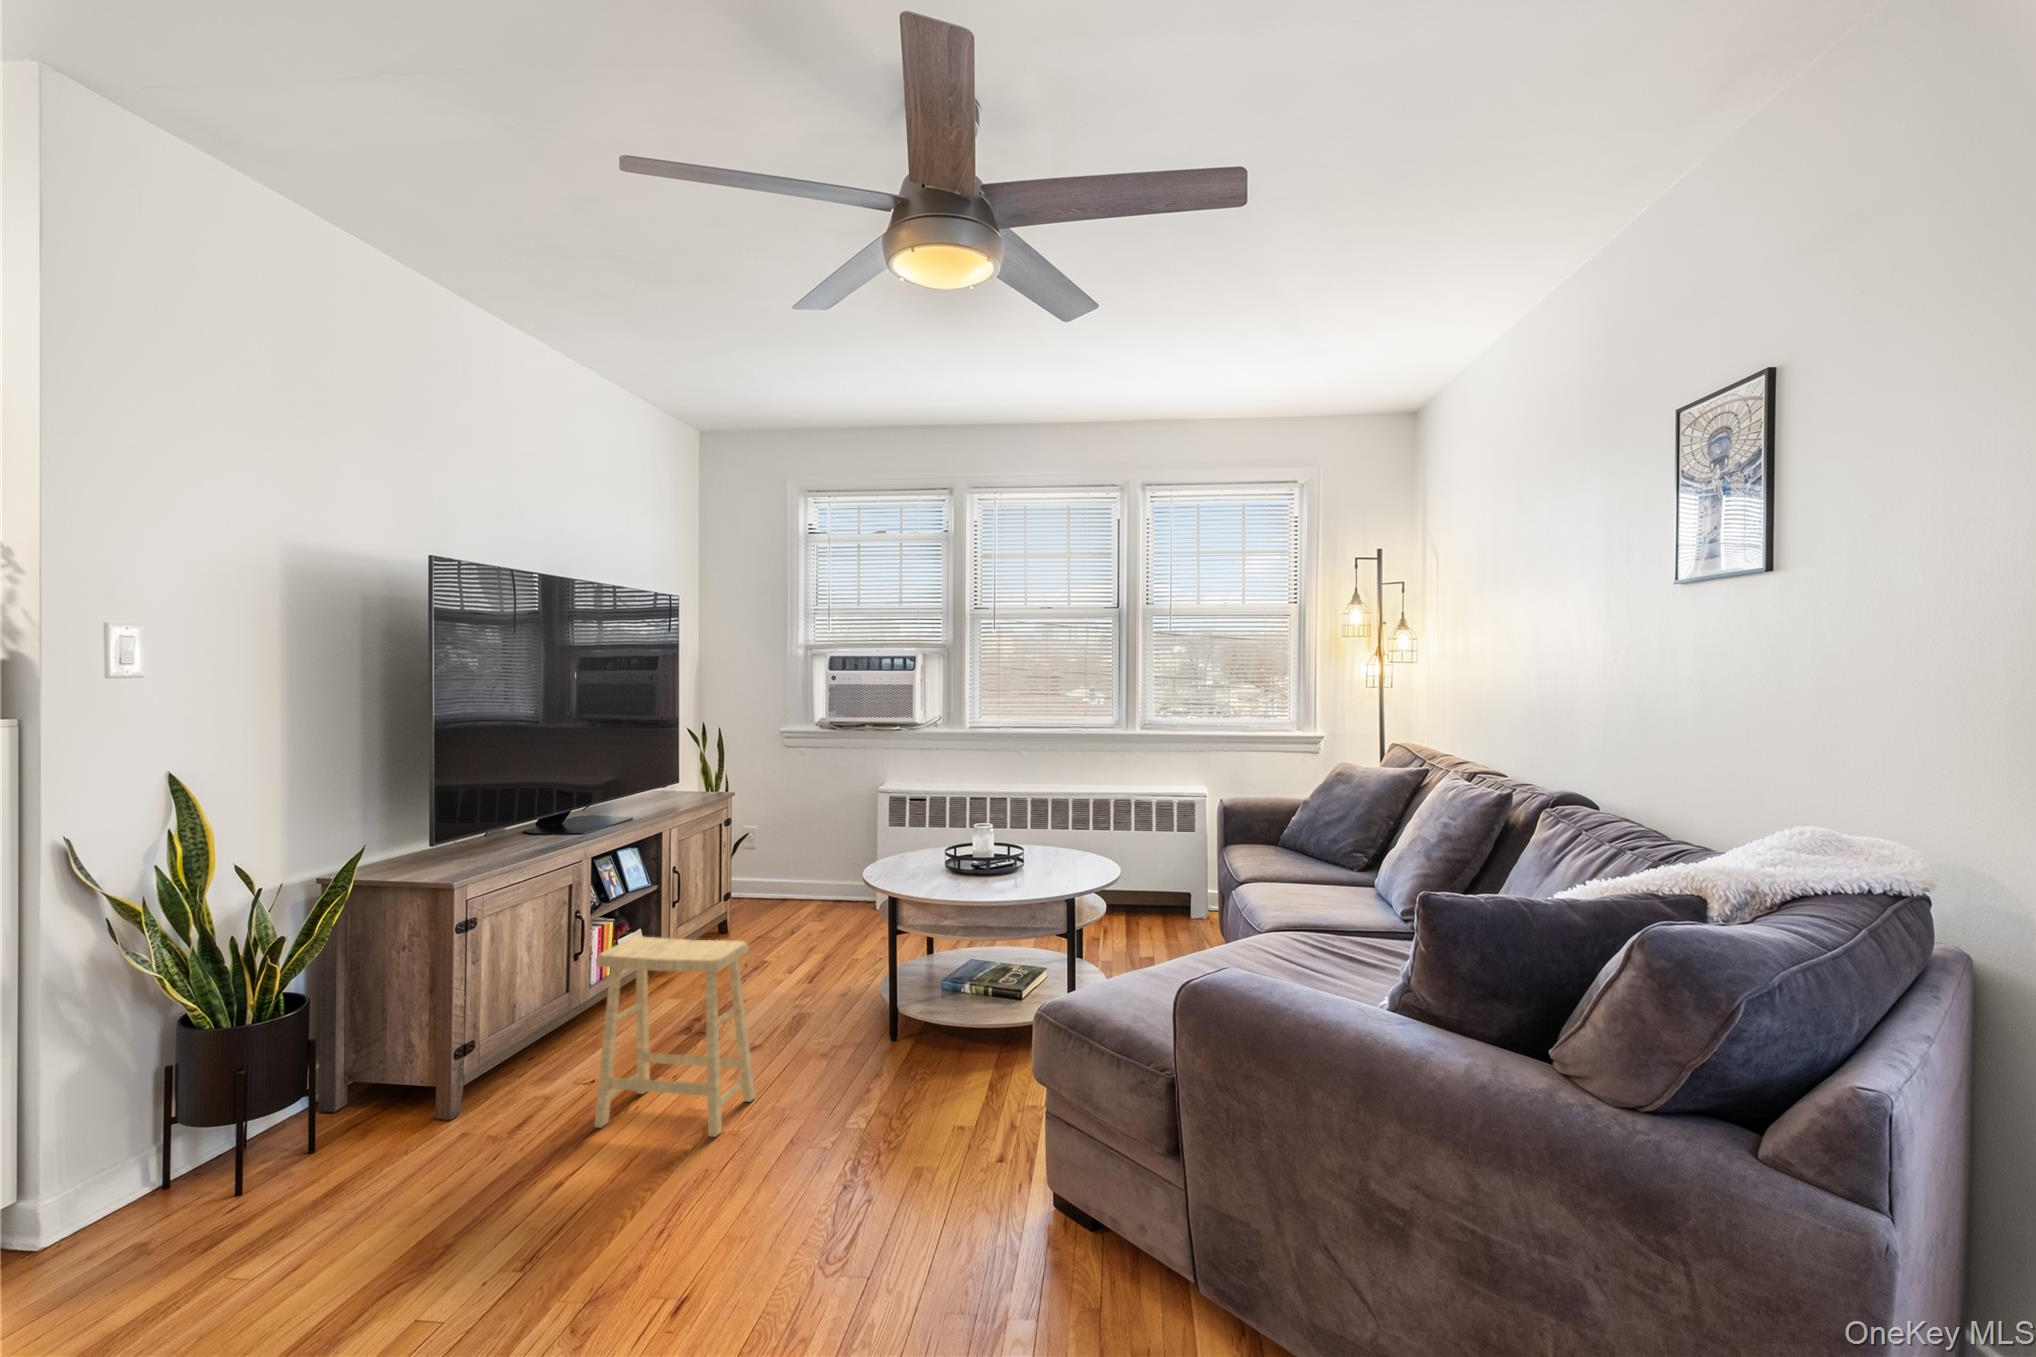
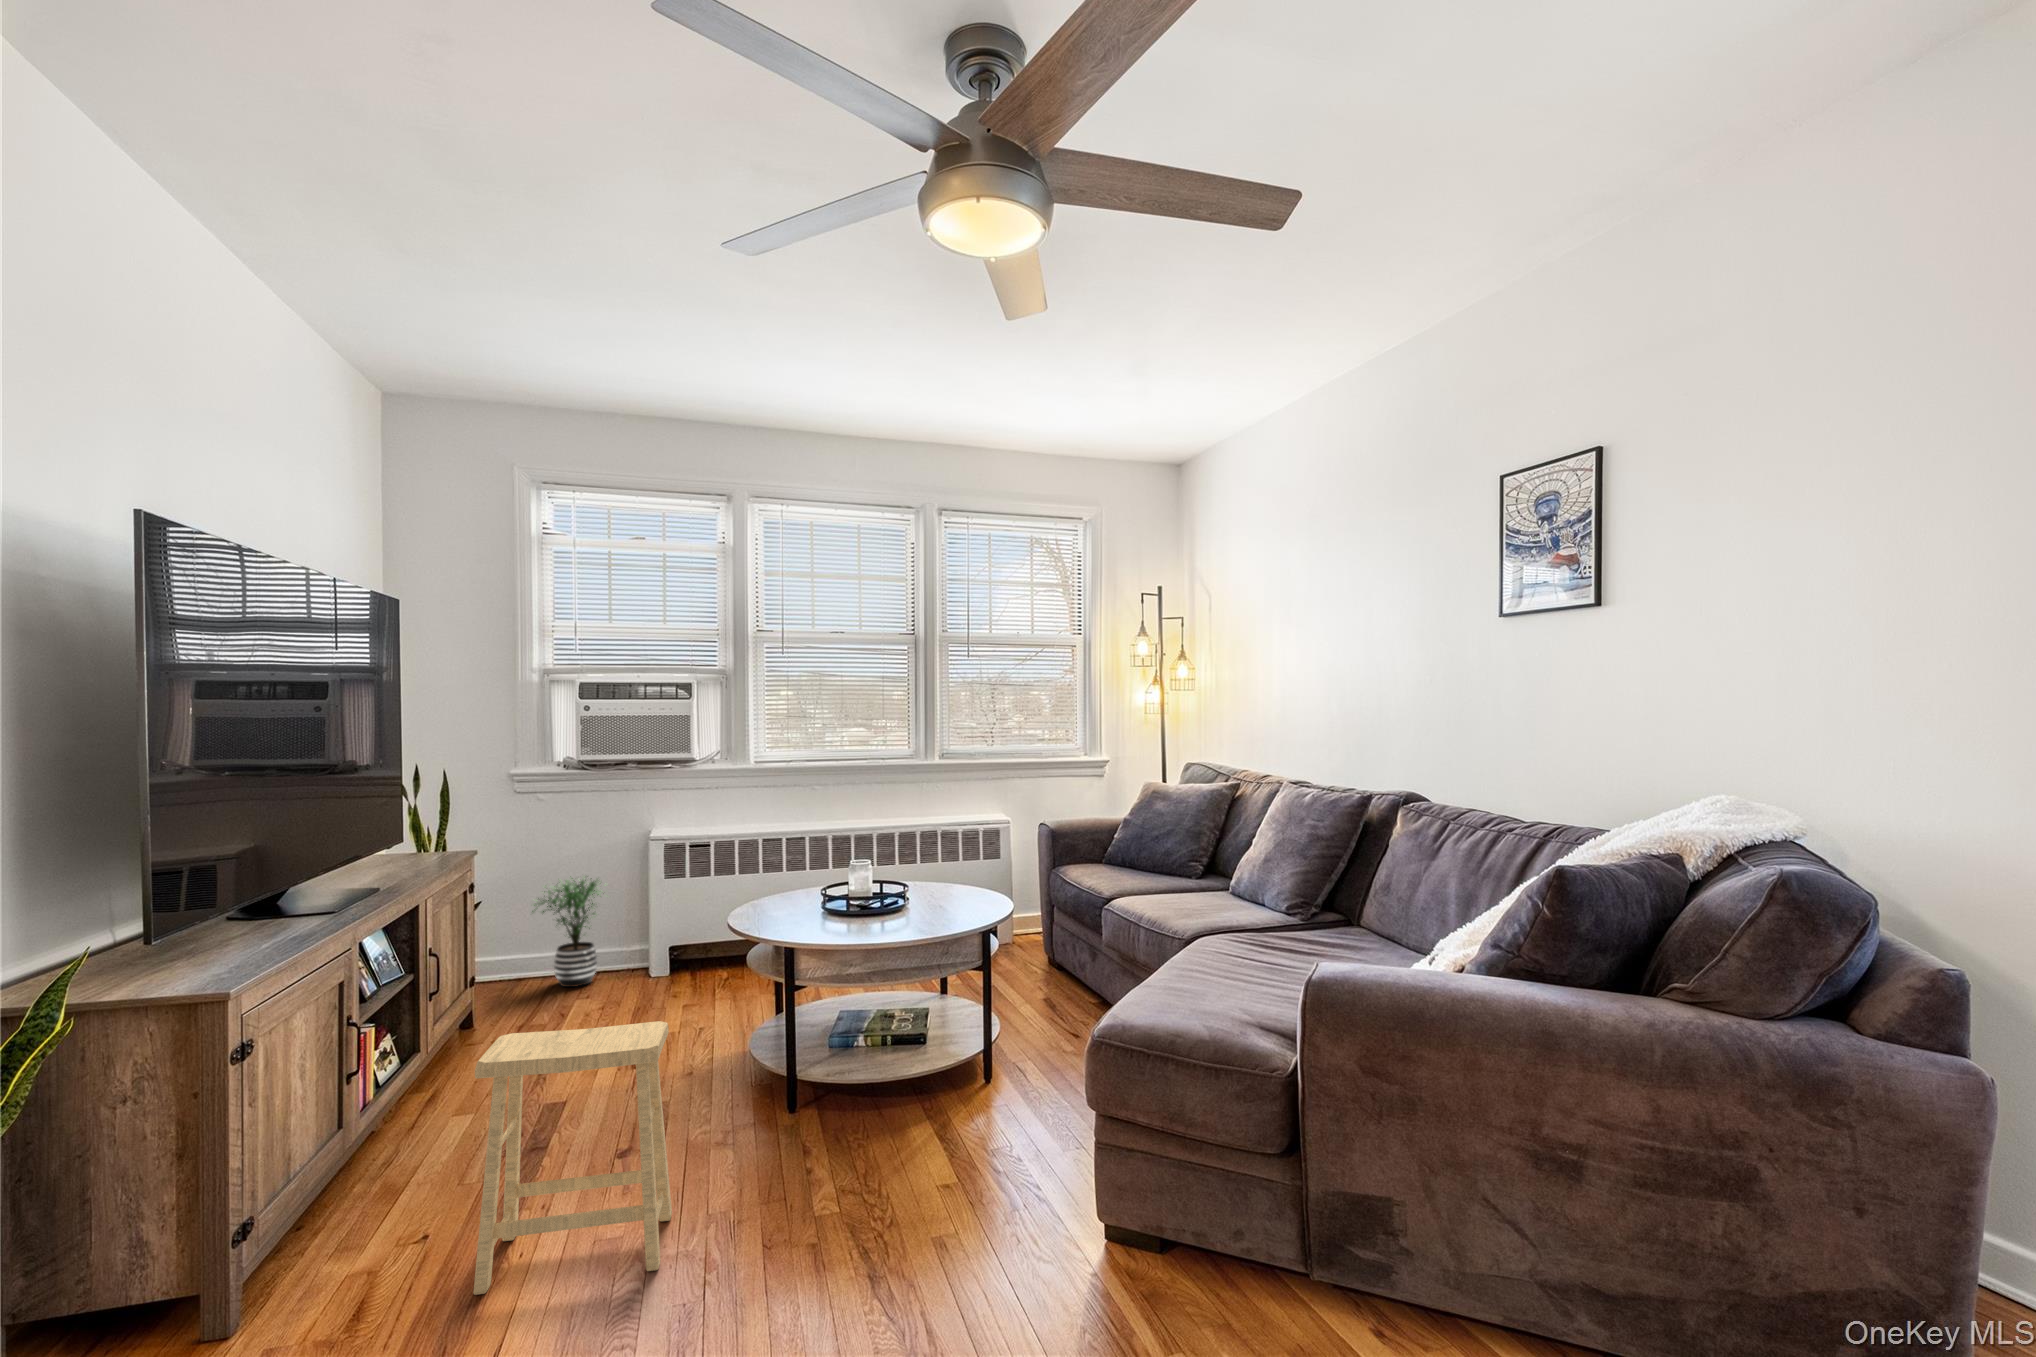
potted plant: none [786,816,851,909] -> present [532,876,601,987]

